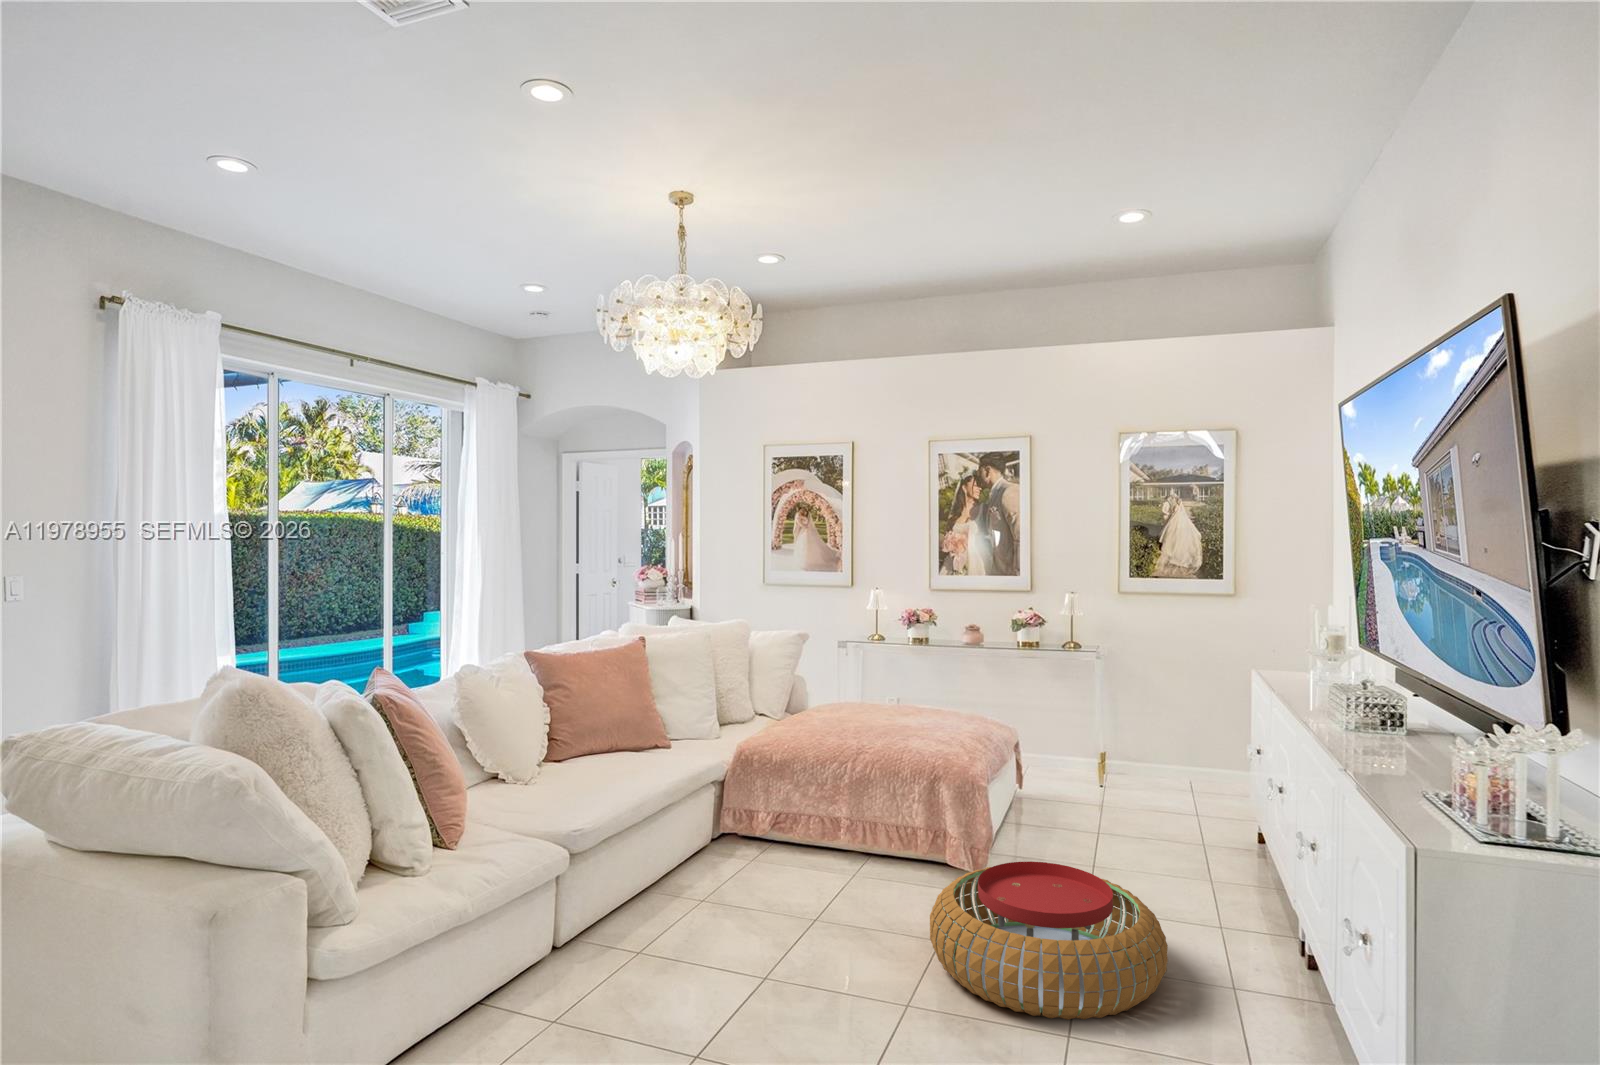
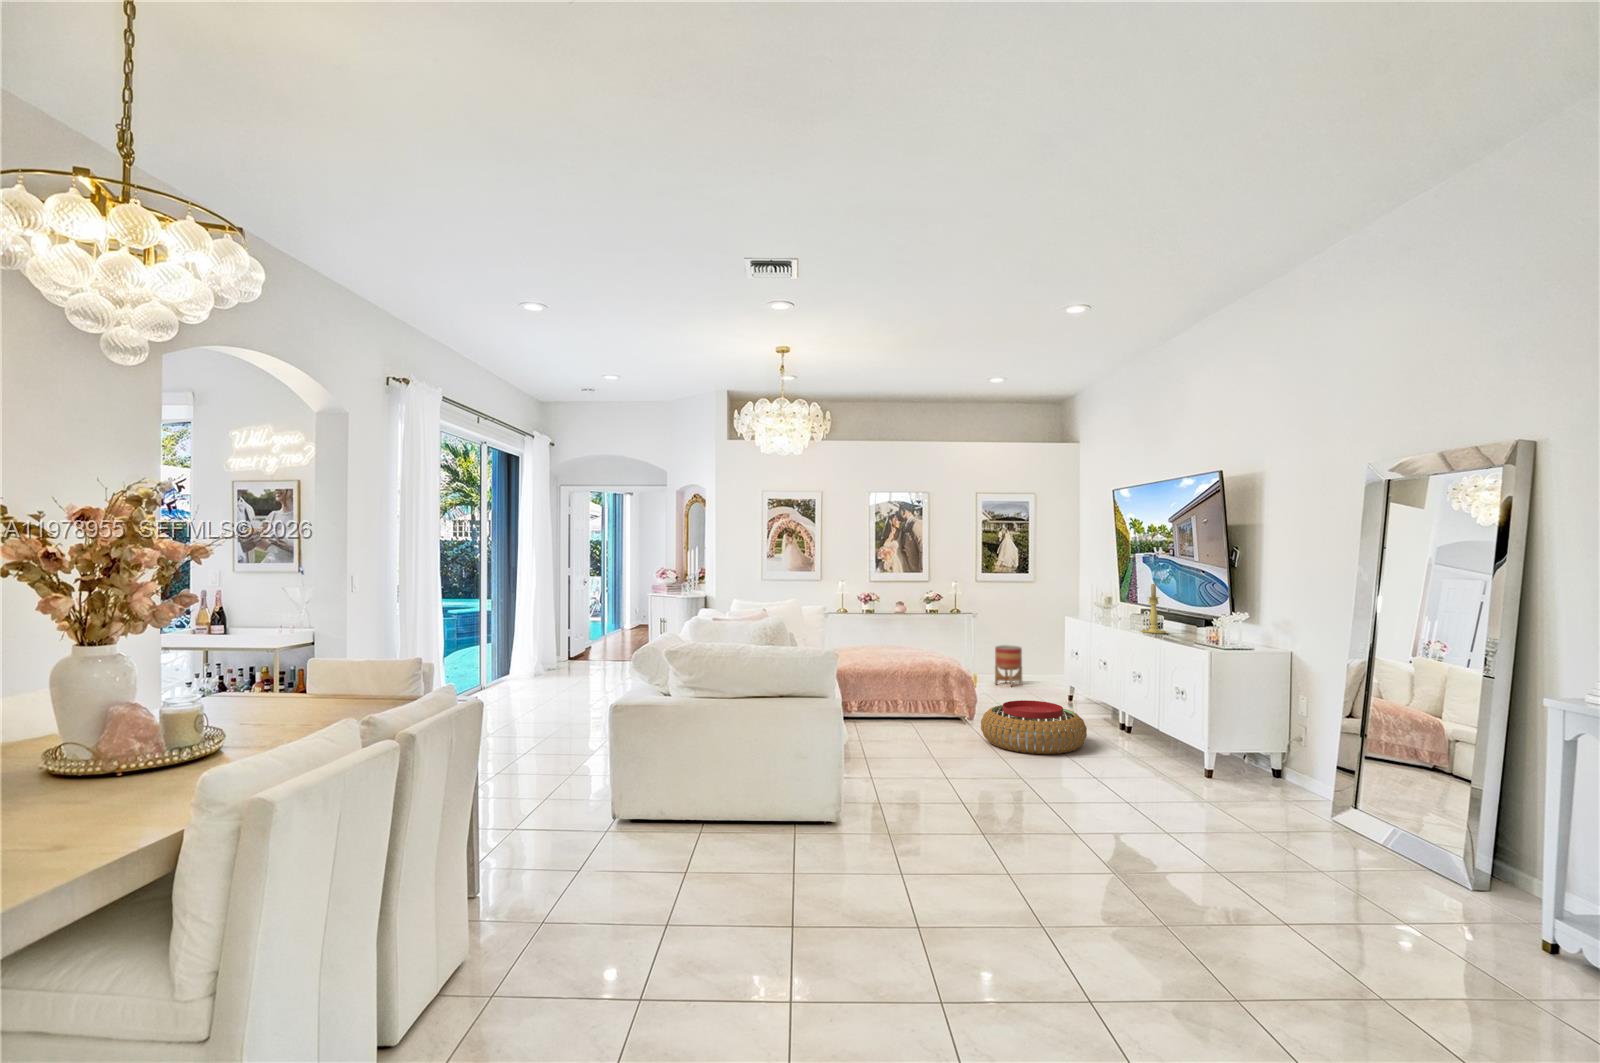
candle holder: none [1339,616,1411,745] -> present [1141,584,1167,634]
planter: none [1147,711,1202,793] -> present [995,645,1022,687]

